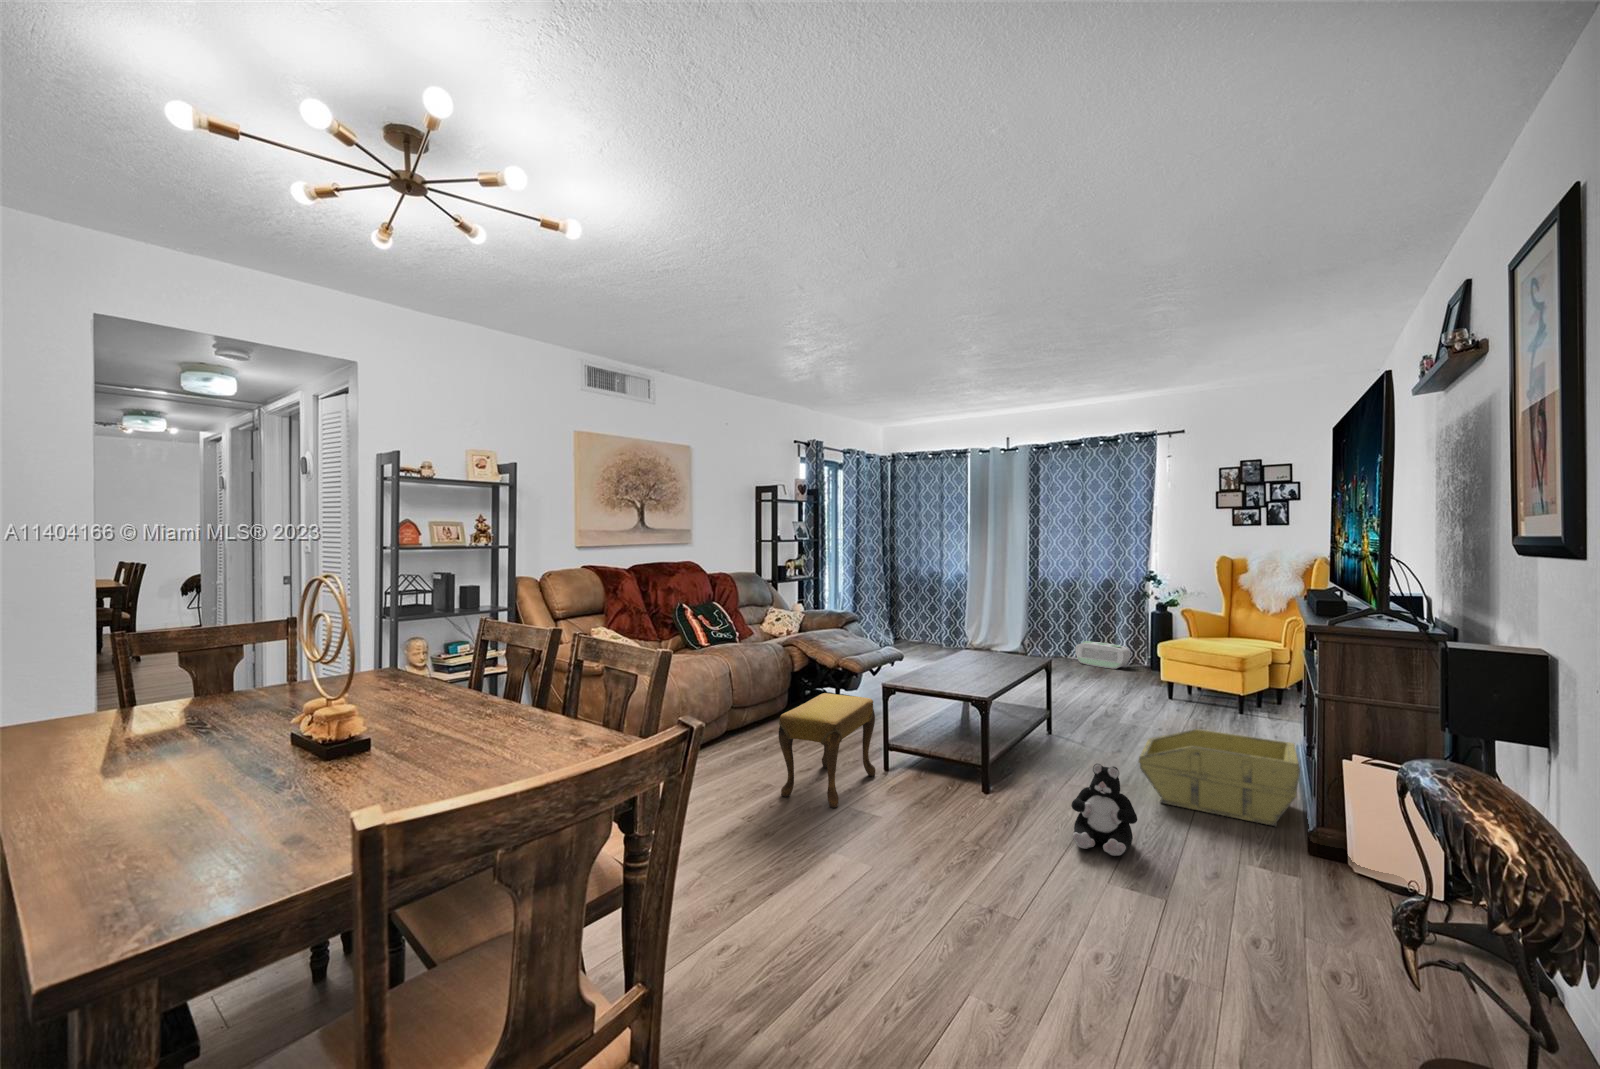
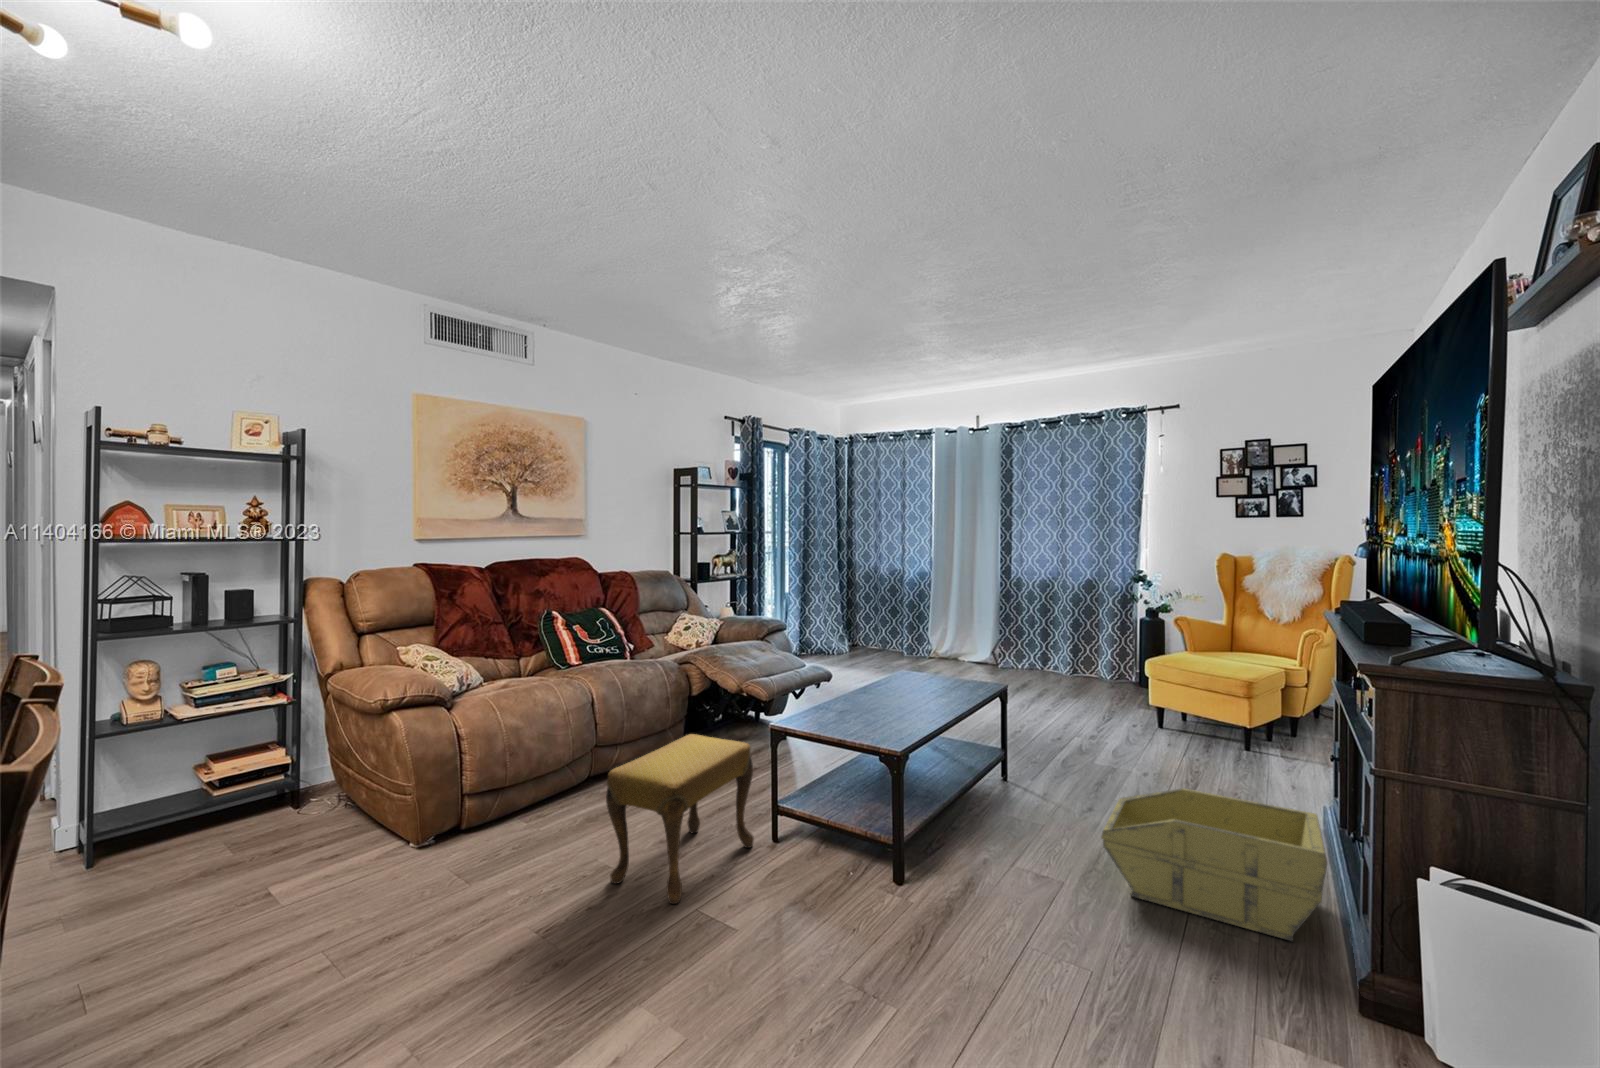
air purifier: present [1075,641,1130,669] -> none [1051,652,1115,686]
plush toy: present [1071,764,1137,856] -> none [992,854,1089,1004]

